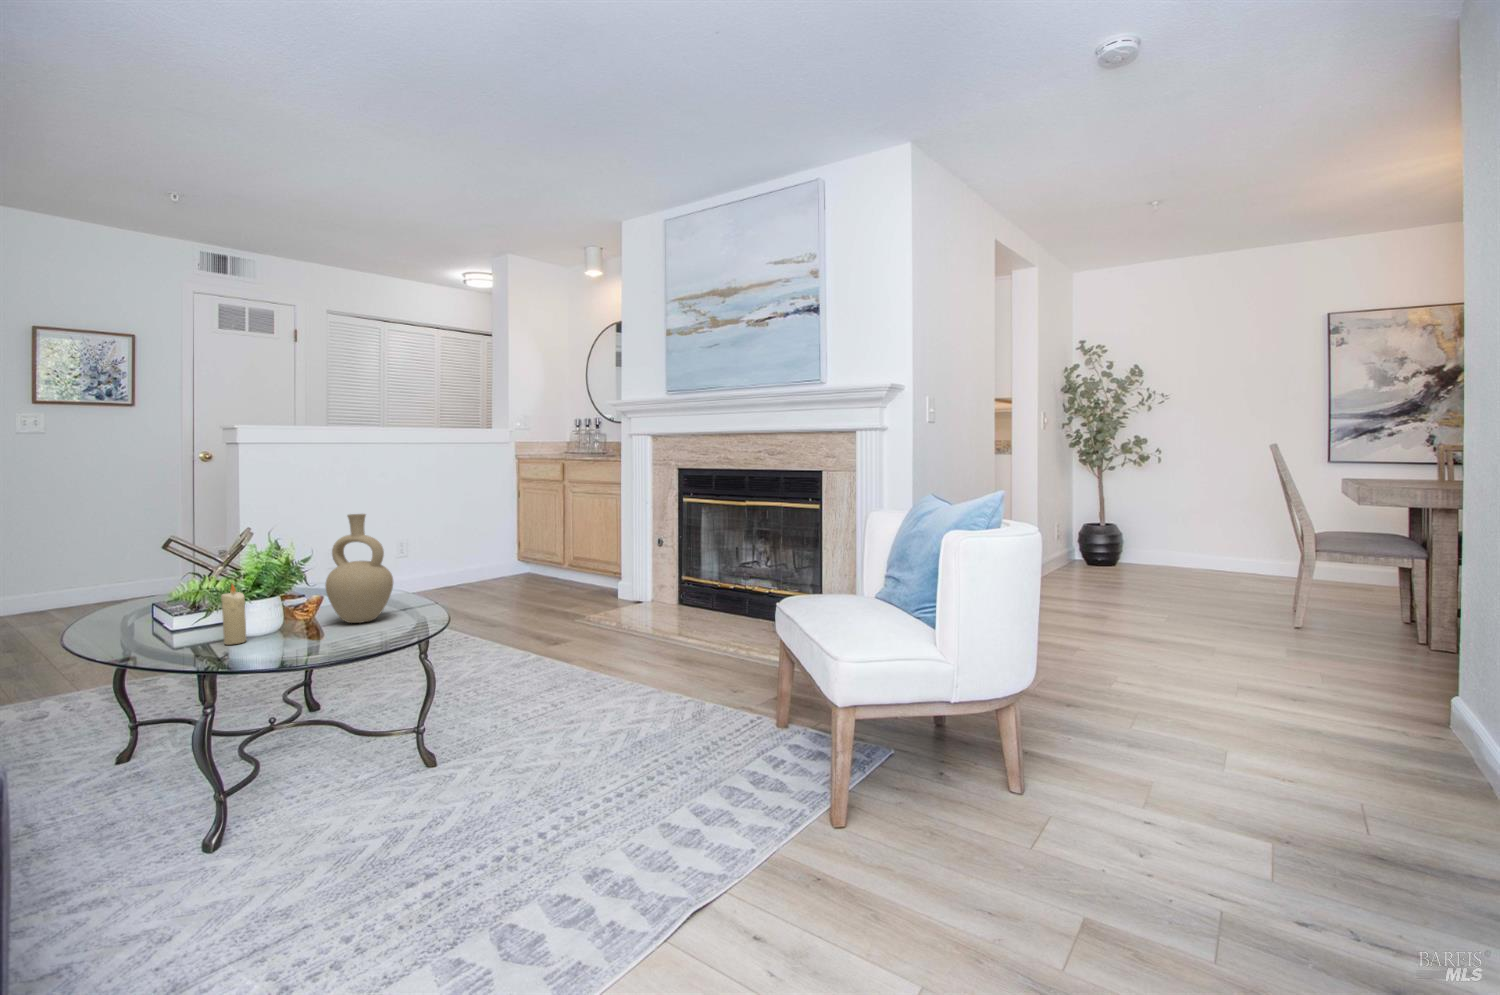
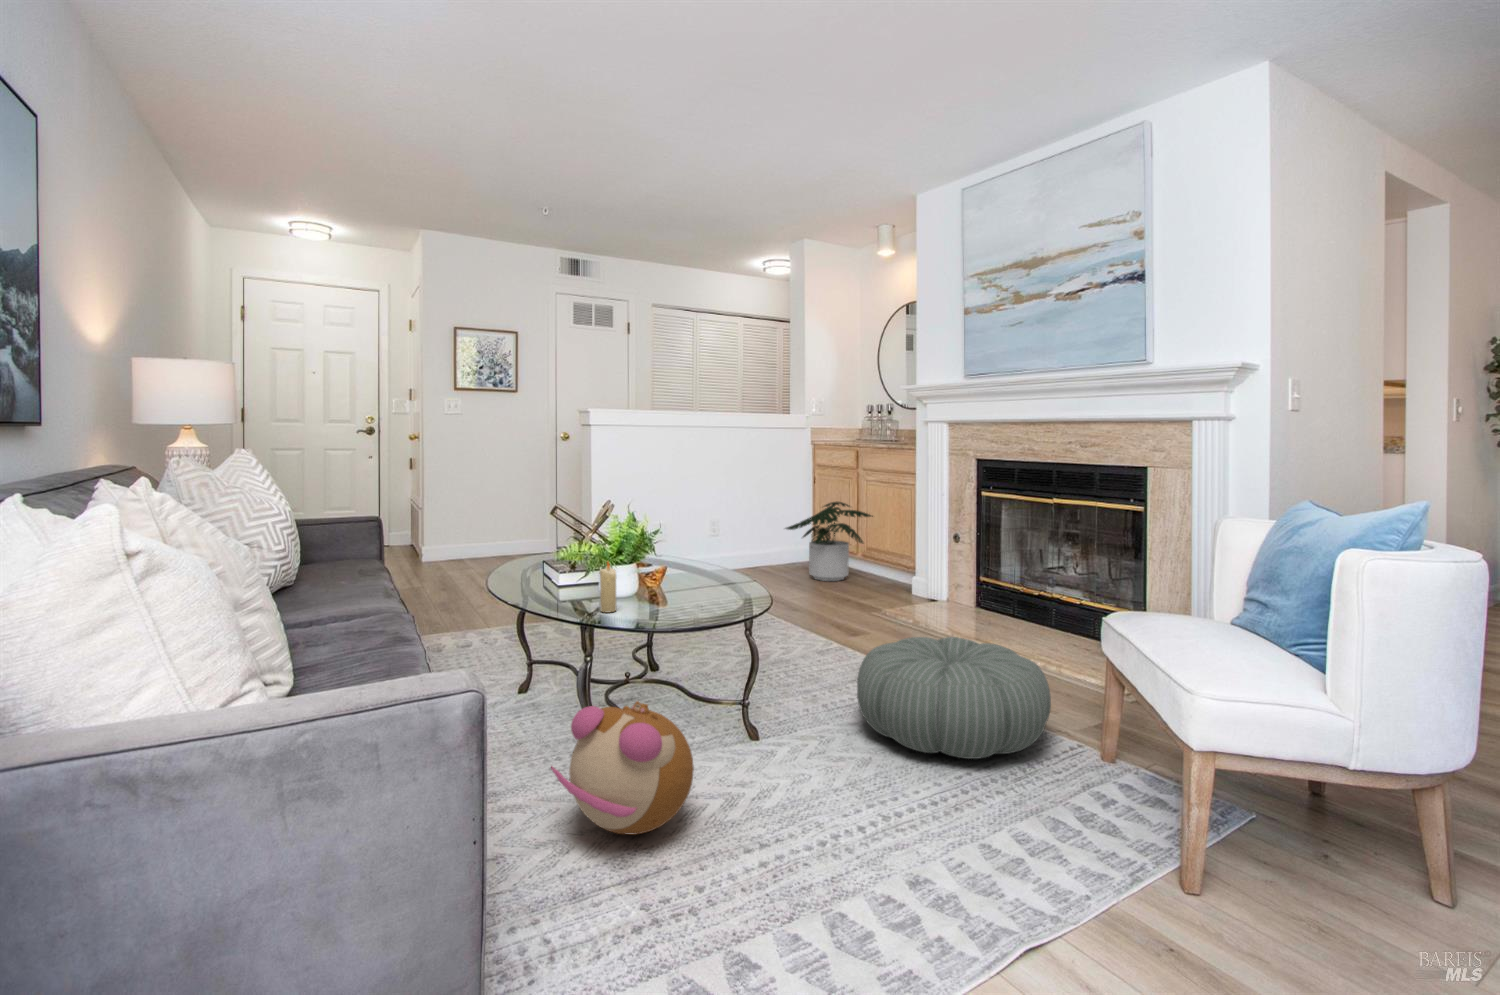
vase: present [325,514,393,623] -> none [674,505,728,603]
potted plant: none [484,516,580,597] -> present [786,502,873,581]
pouf: none [548,632,732,748] -> present [857,637,1051,759]
plush toy: none [137,740,343,901] -> present [551,701,694,835]

